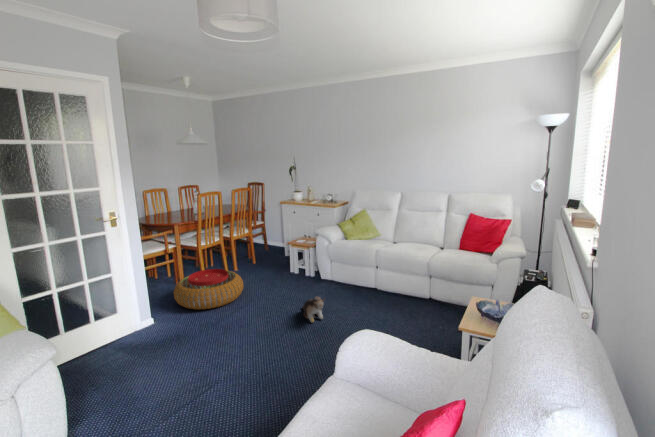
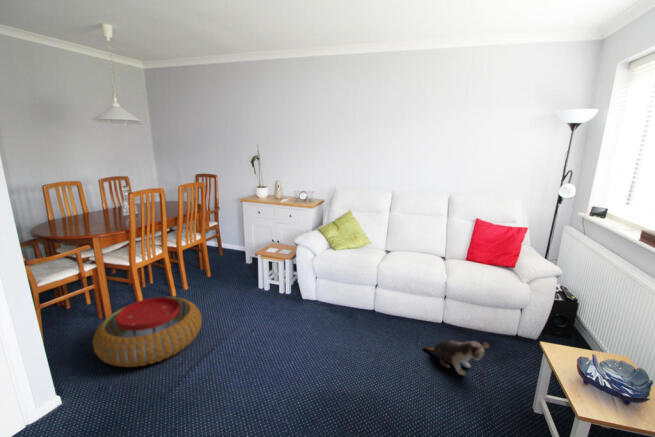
plush toy: present [302,297,325,322] -> present [424,340,489,375]

